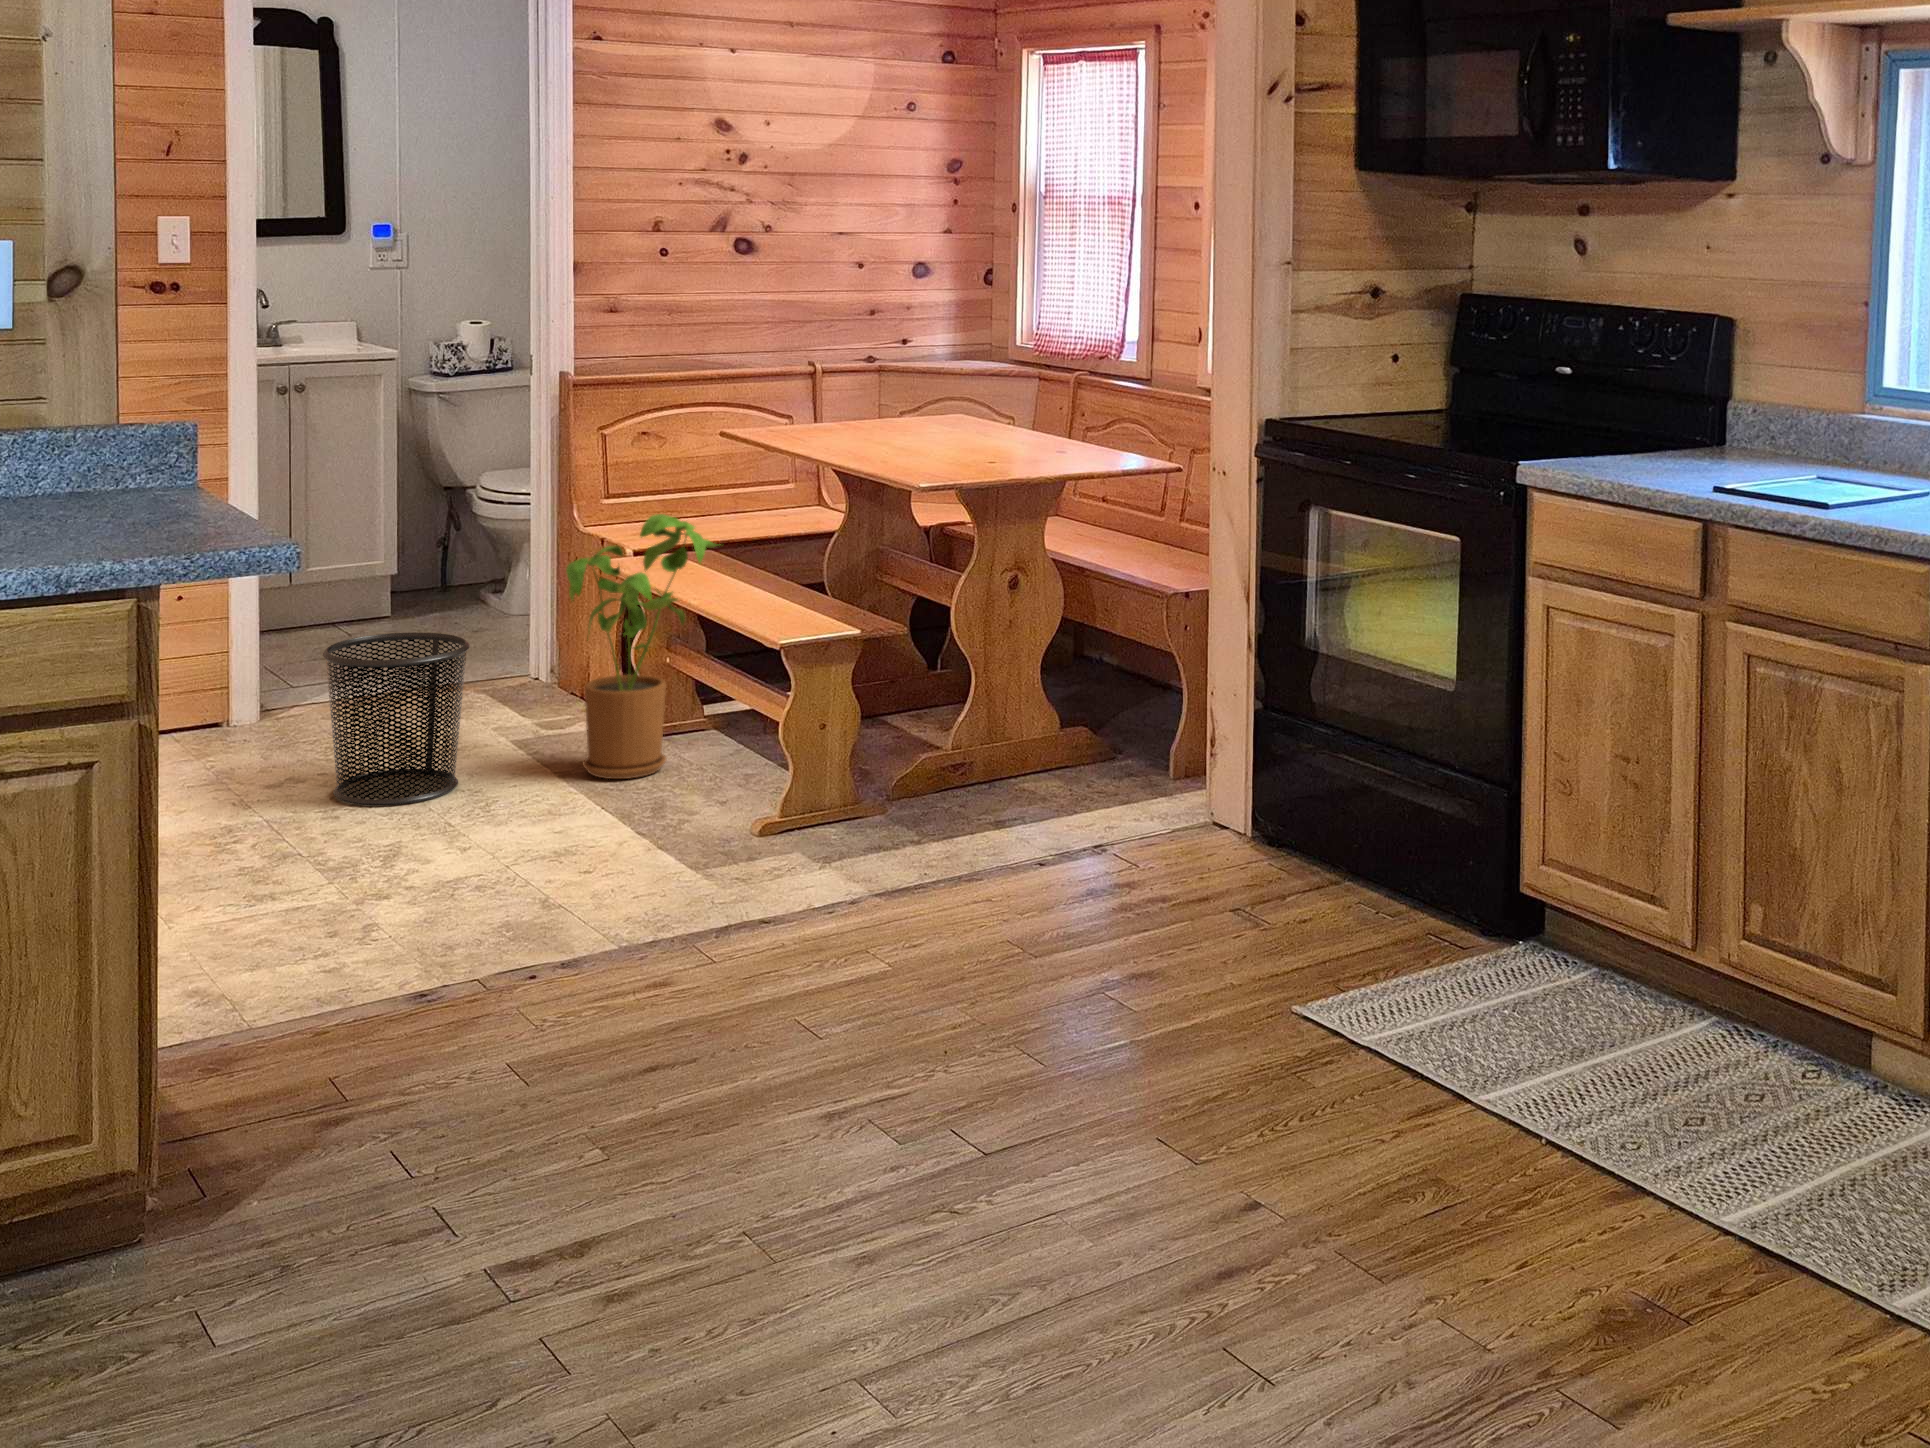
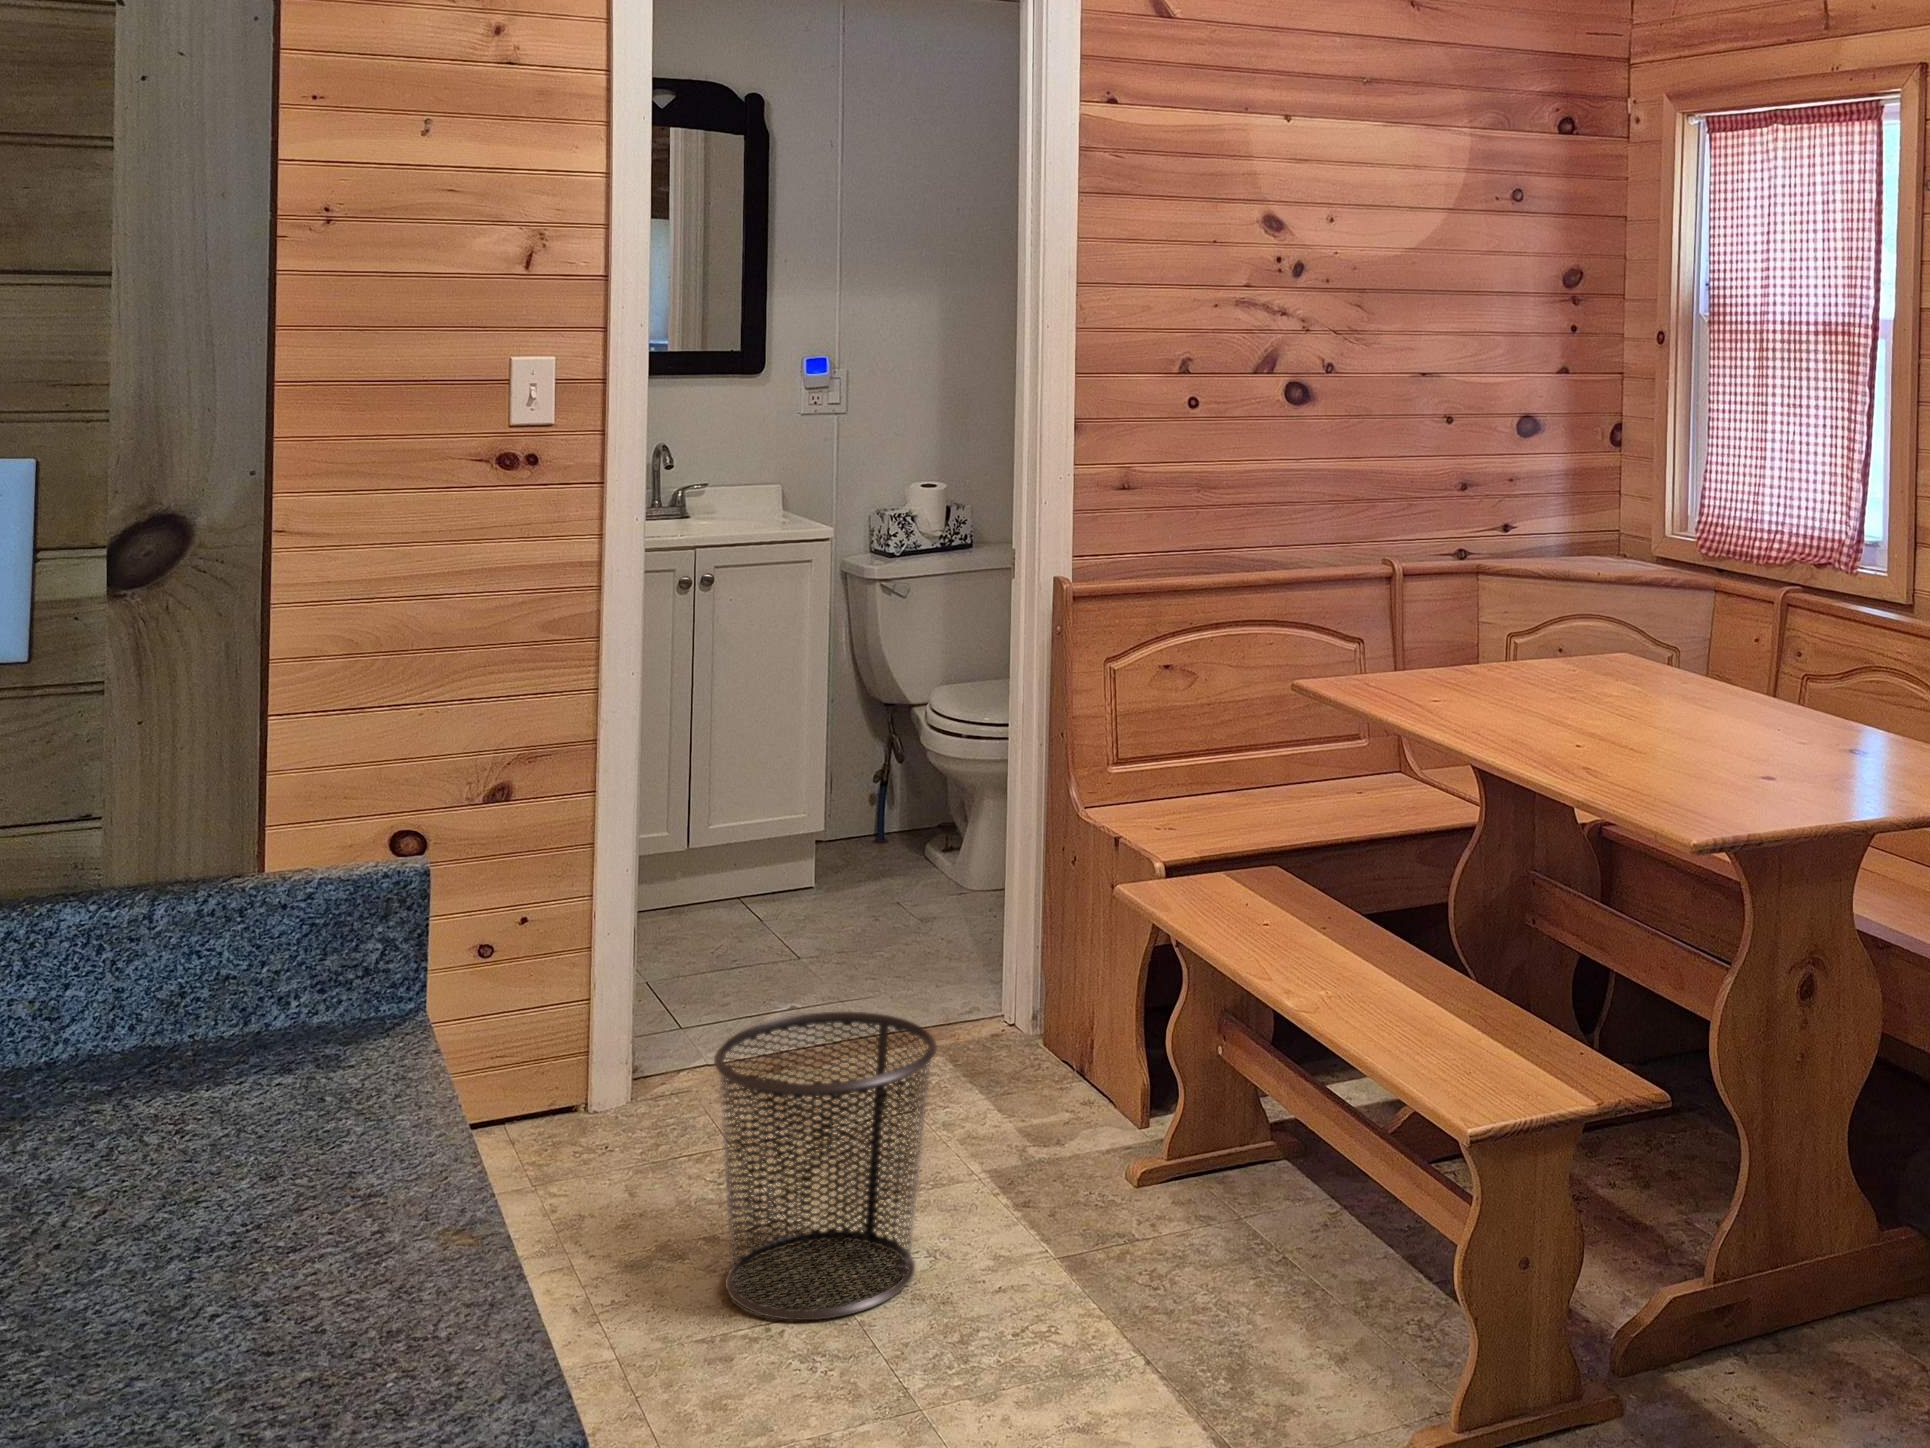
house plant: present [566,514,717,779] -> none [1082,834,1321,1272]

